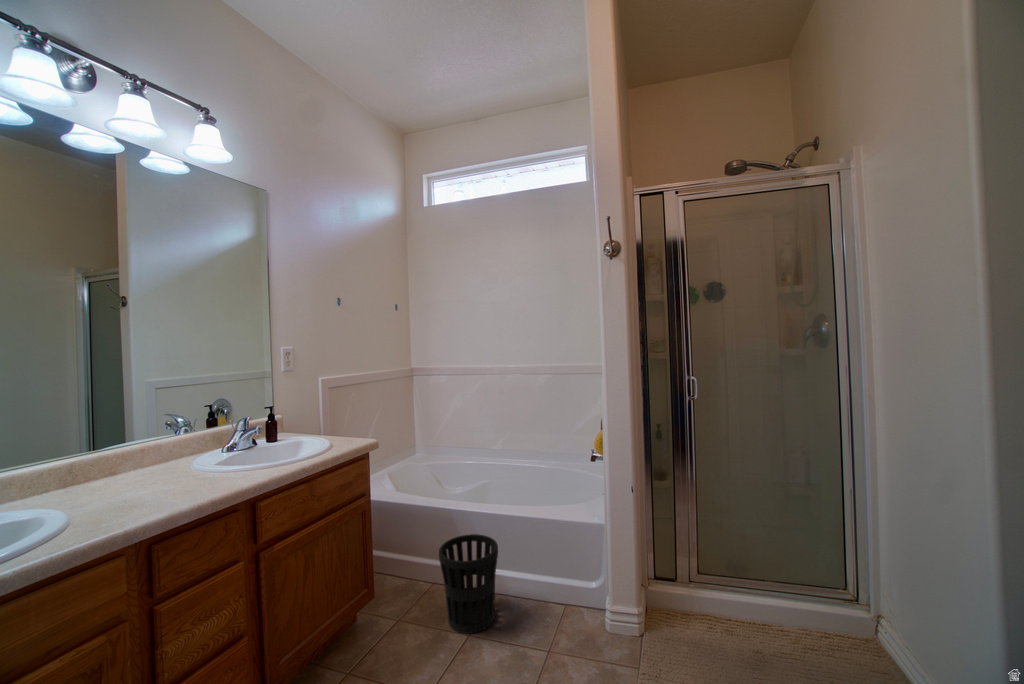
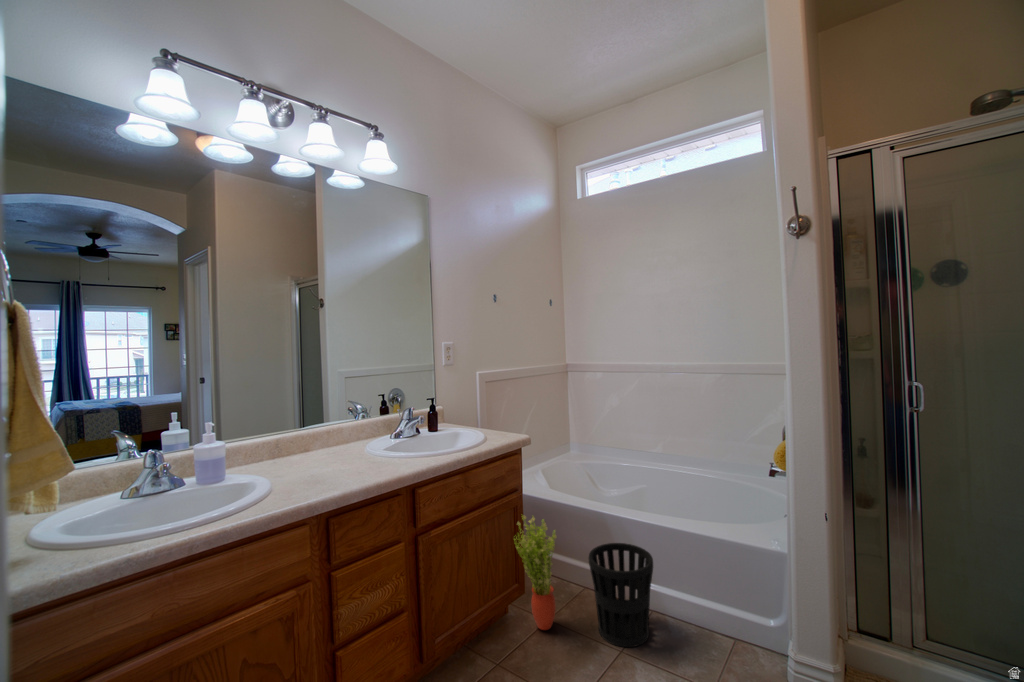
potted plant: none [359,518,408,633] -> present [514,516,557,630]

